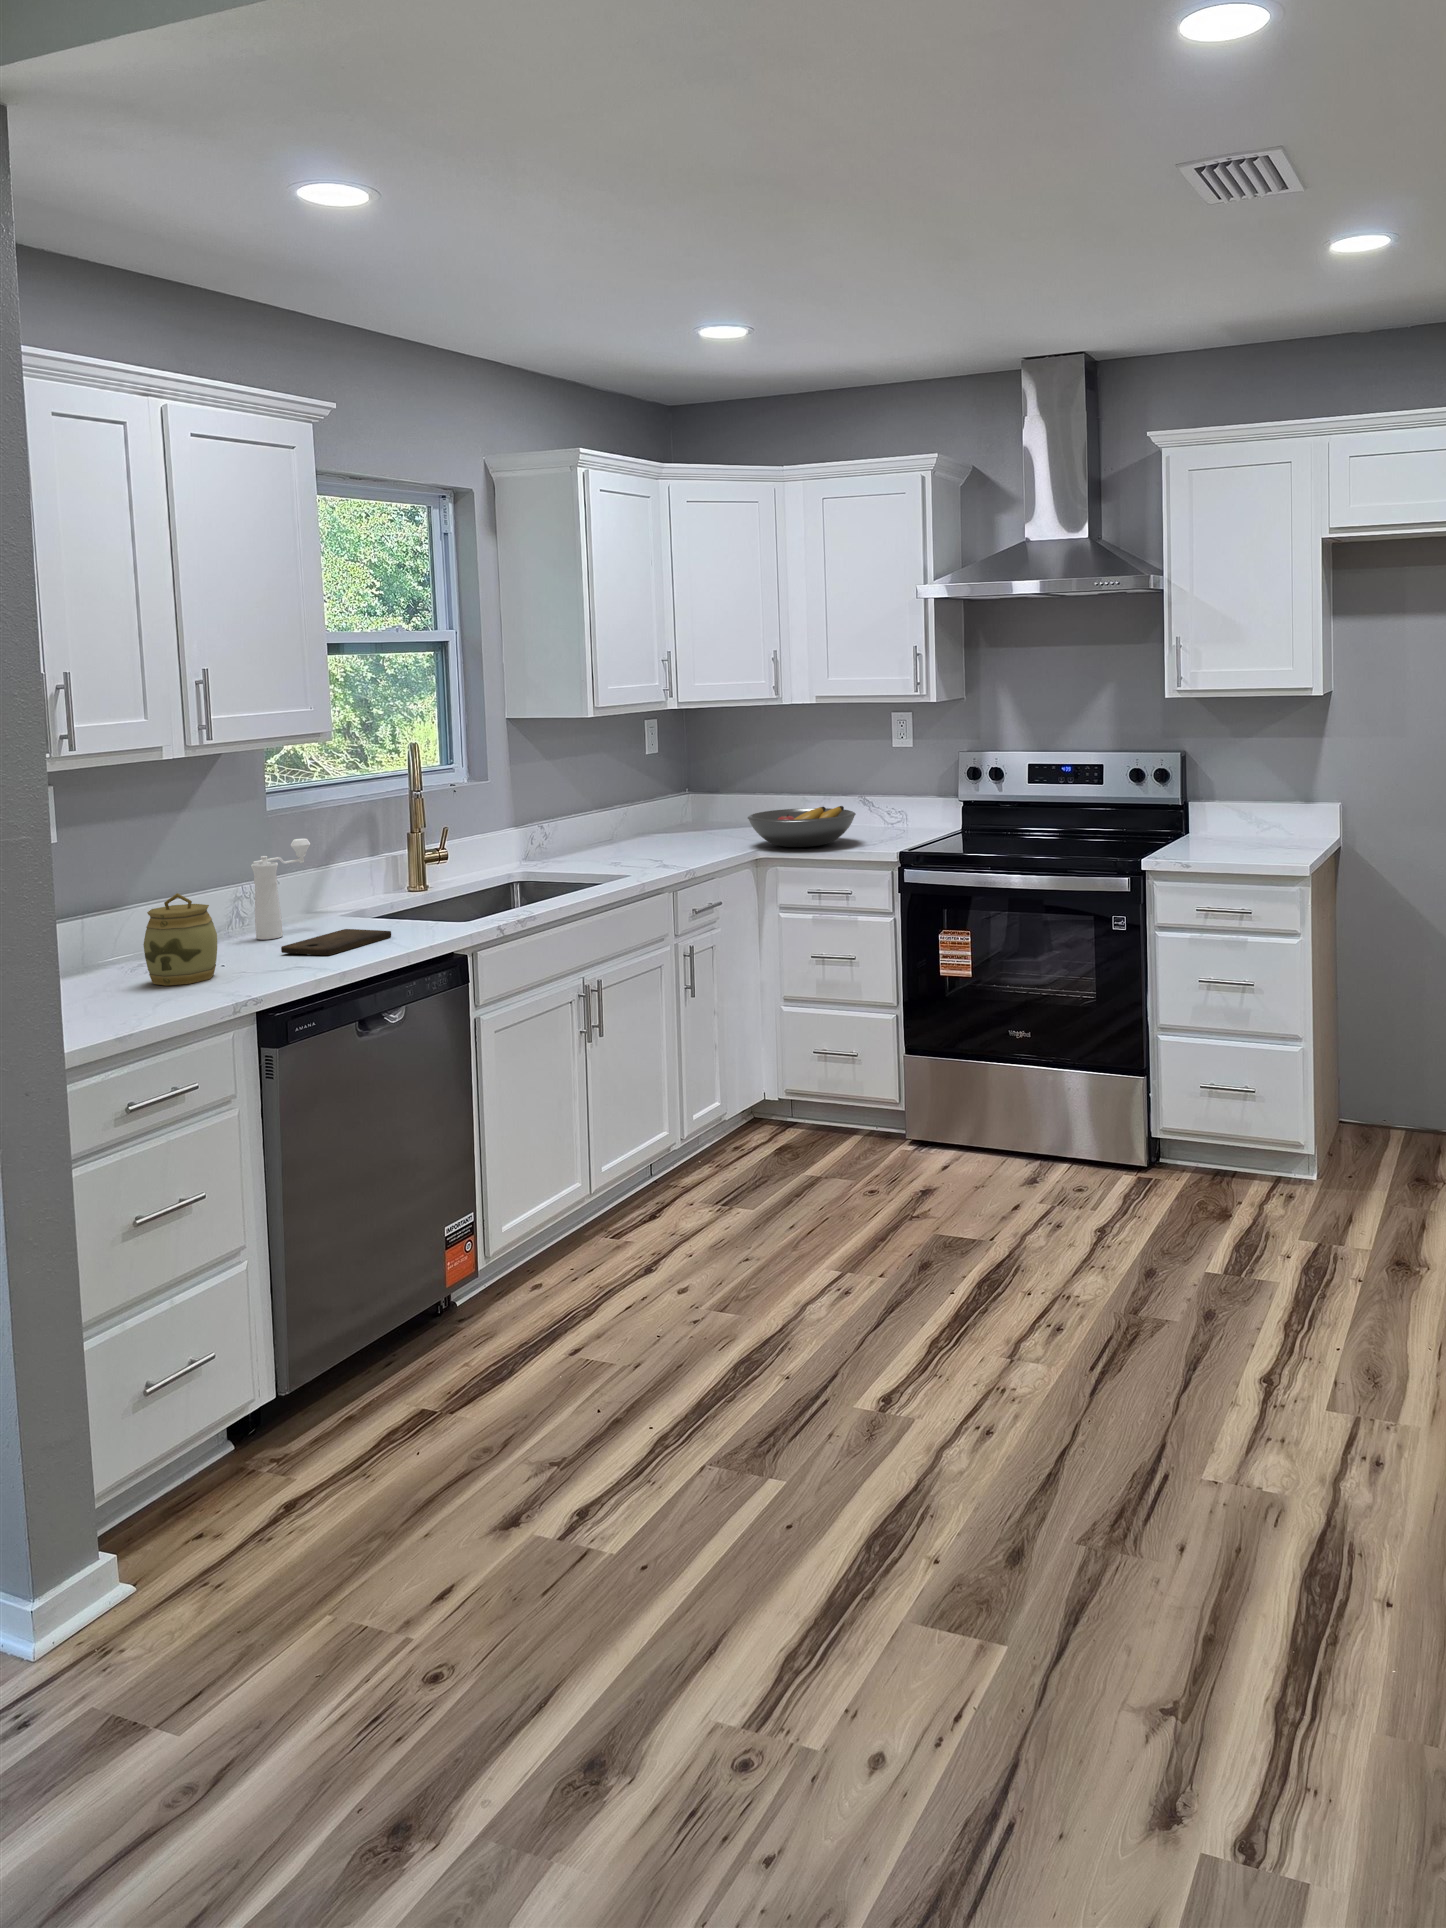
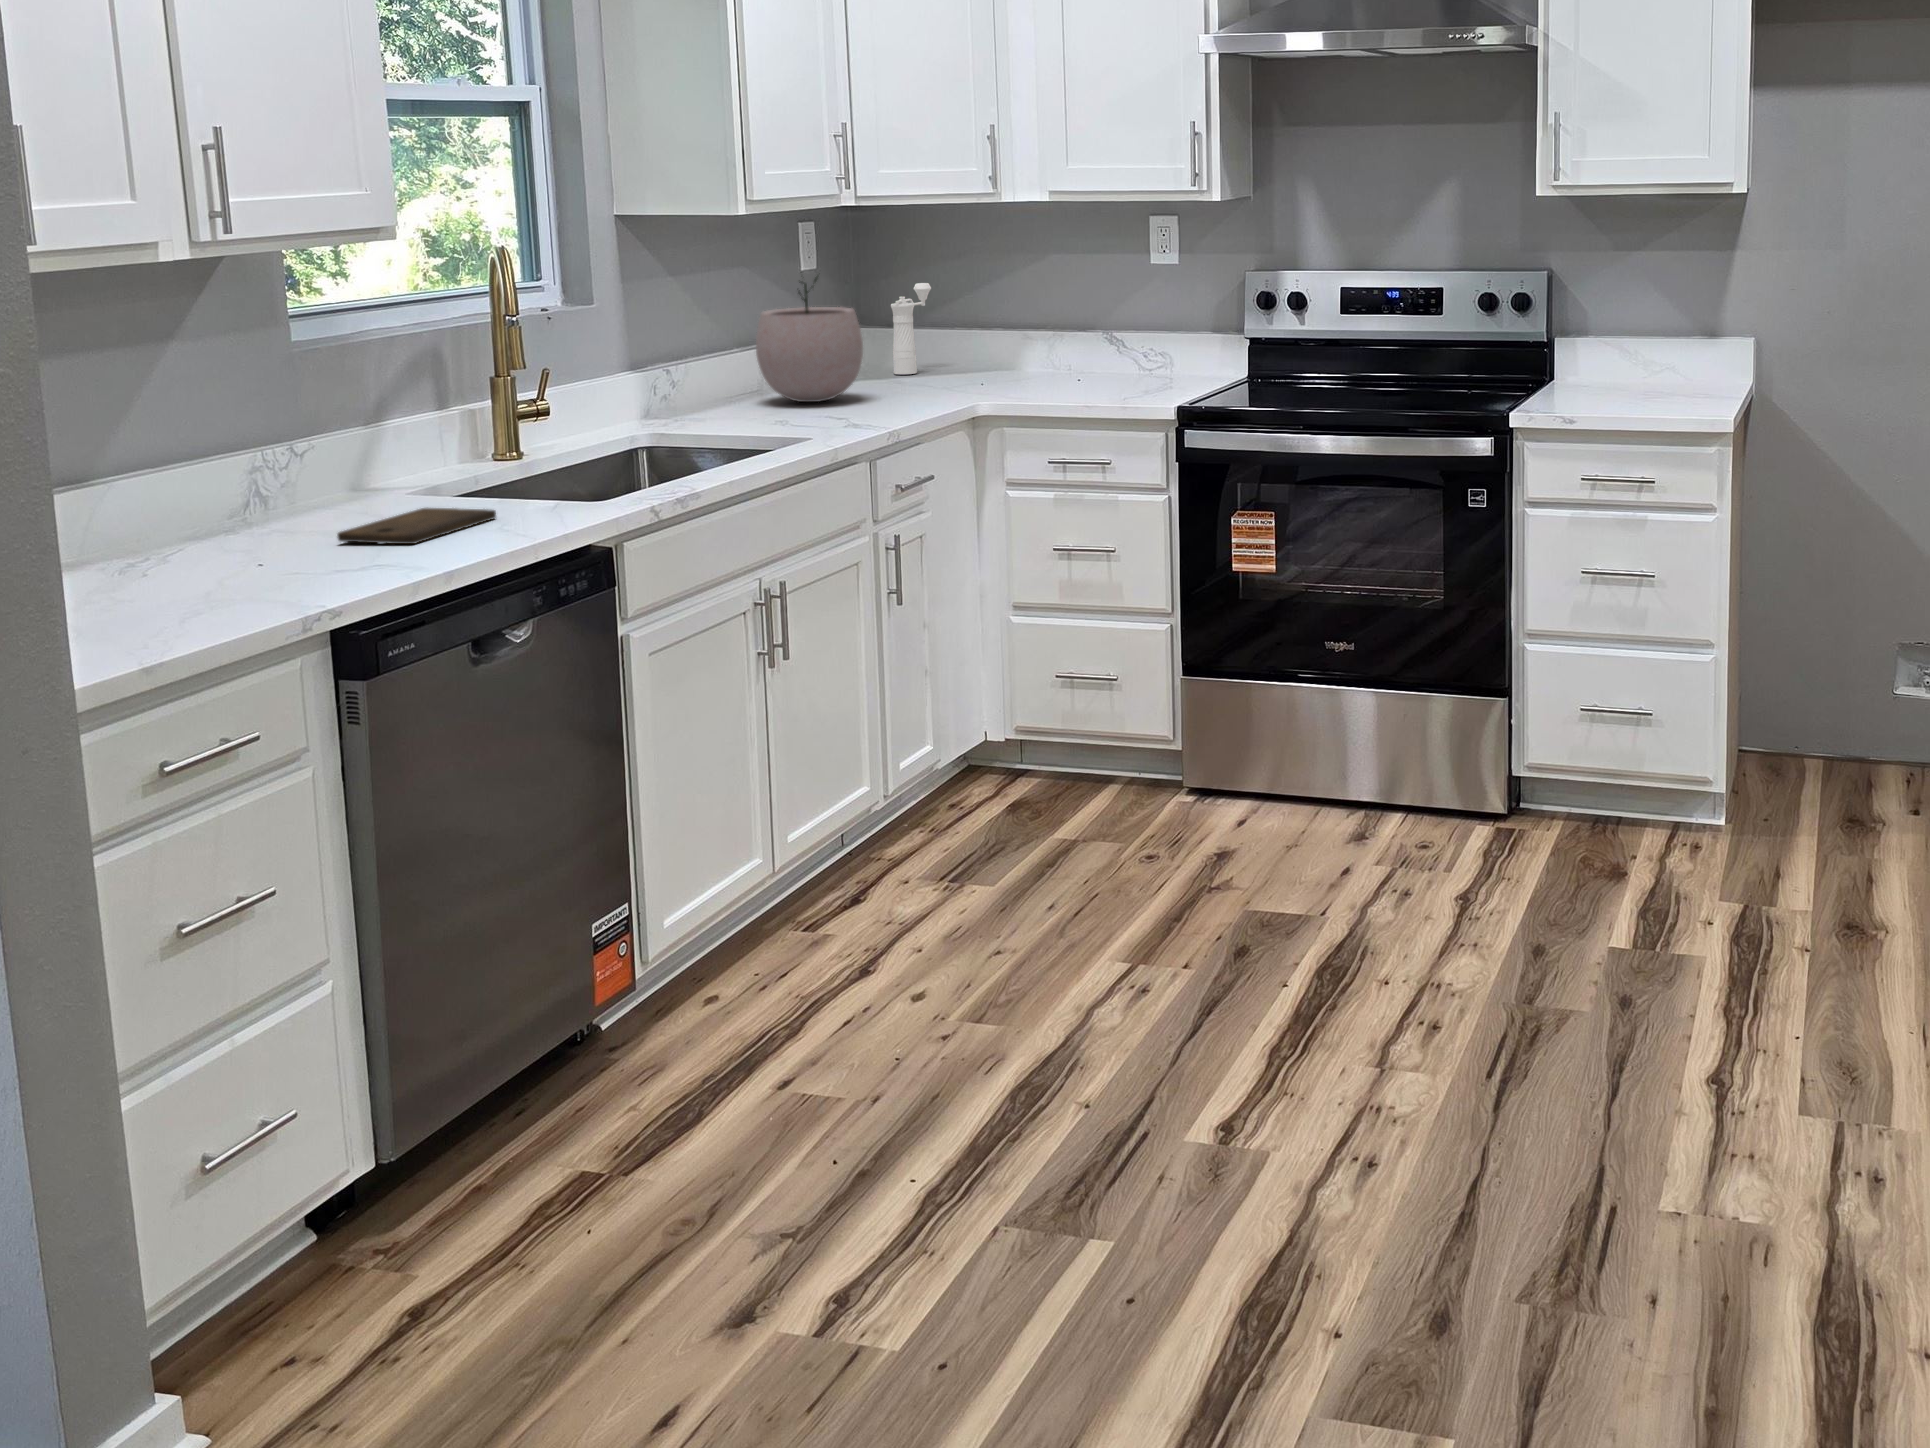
plant pot: none [602,757,678,851] -> present [756,277,863,402]
fruit bowl: present [748,806,856,847] -> none [961,340,1111,396]
pepper mill: present [251,839,310,940] -> present [891,283,931,375]
jar: present [143,893,217,986] -> none [139,453,249,589]

